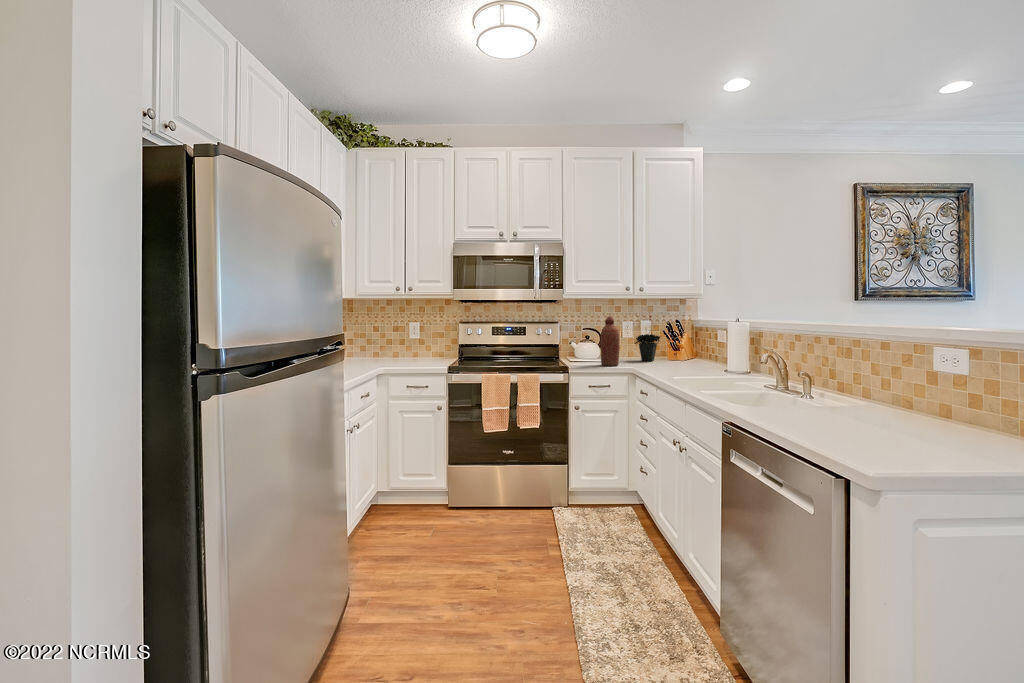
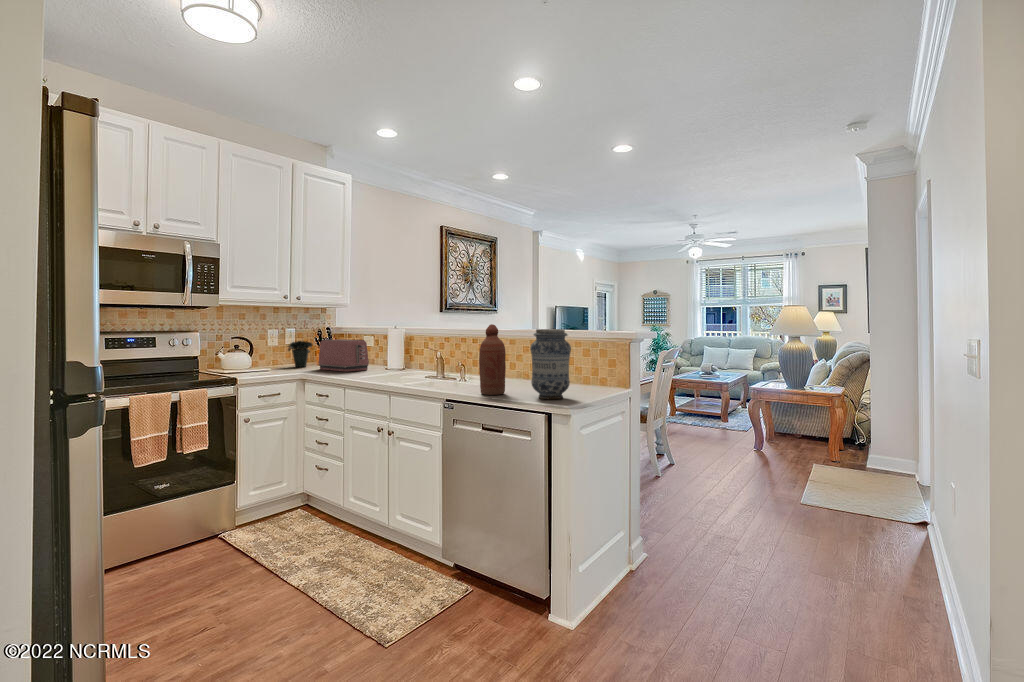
bottle: present [601,316,620,366] -> present [479,324,506,395]
vase: none [848,329,939,455] -> present [530,329,571,399]
toaster: none [657,334,707,370] -> present [318,339,369,372]

